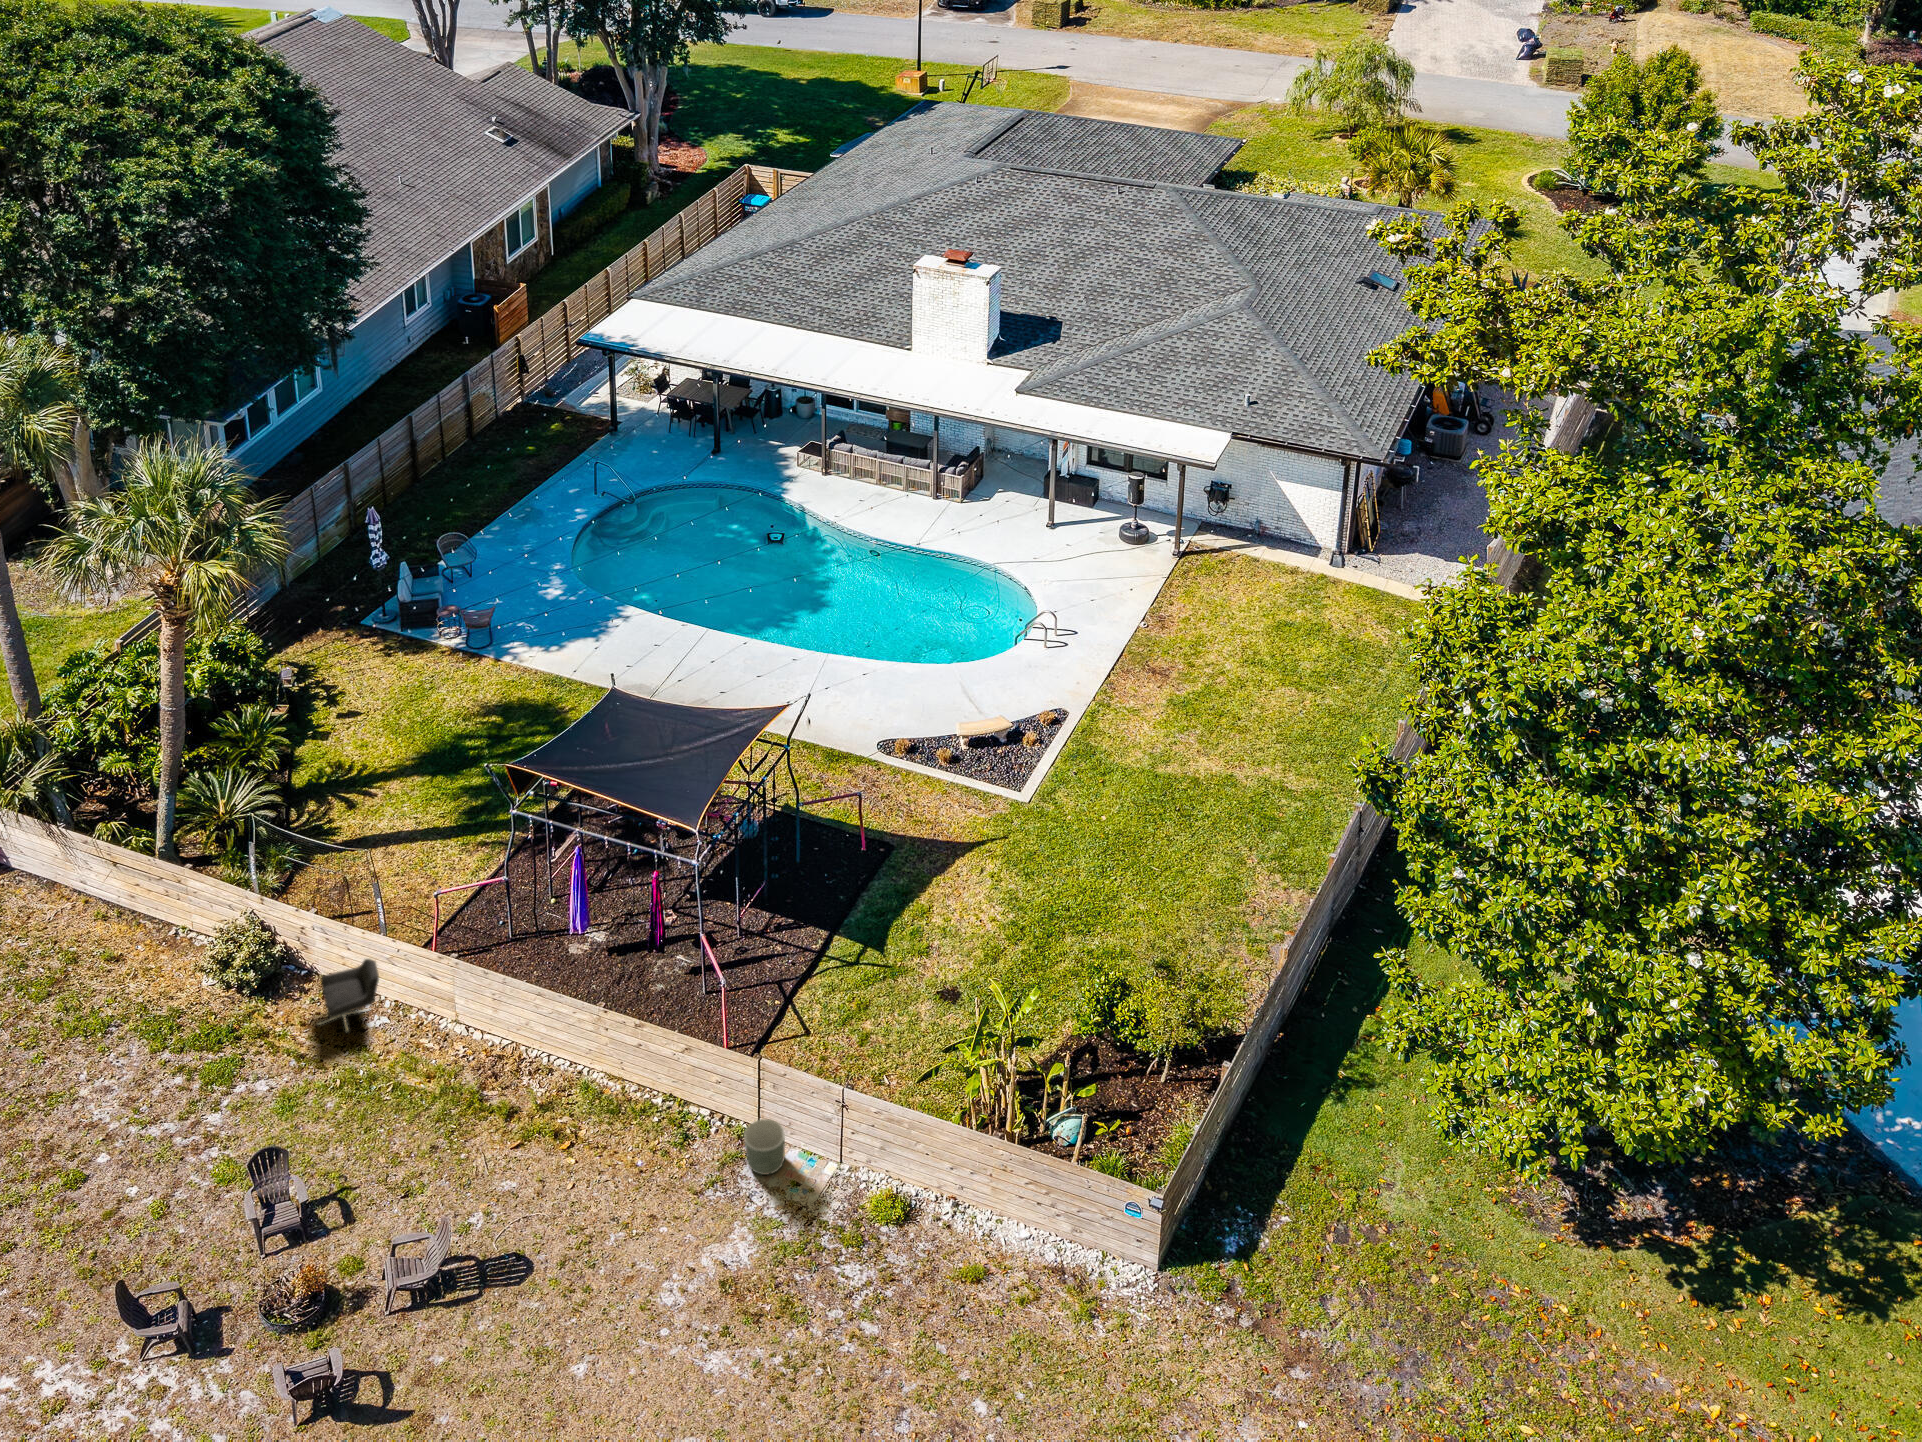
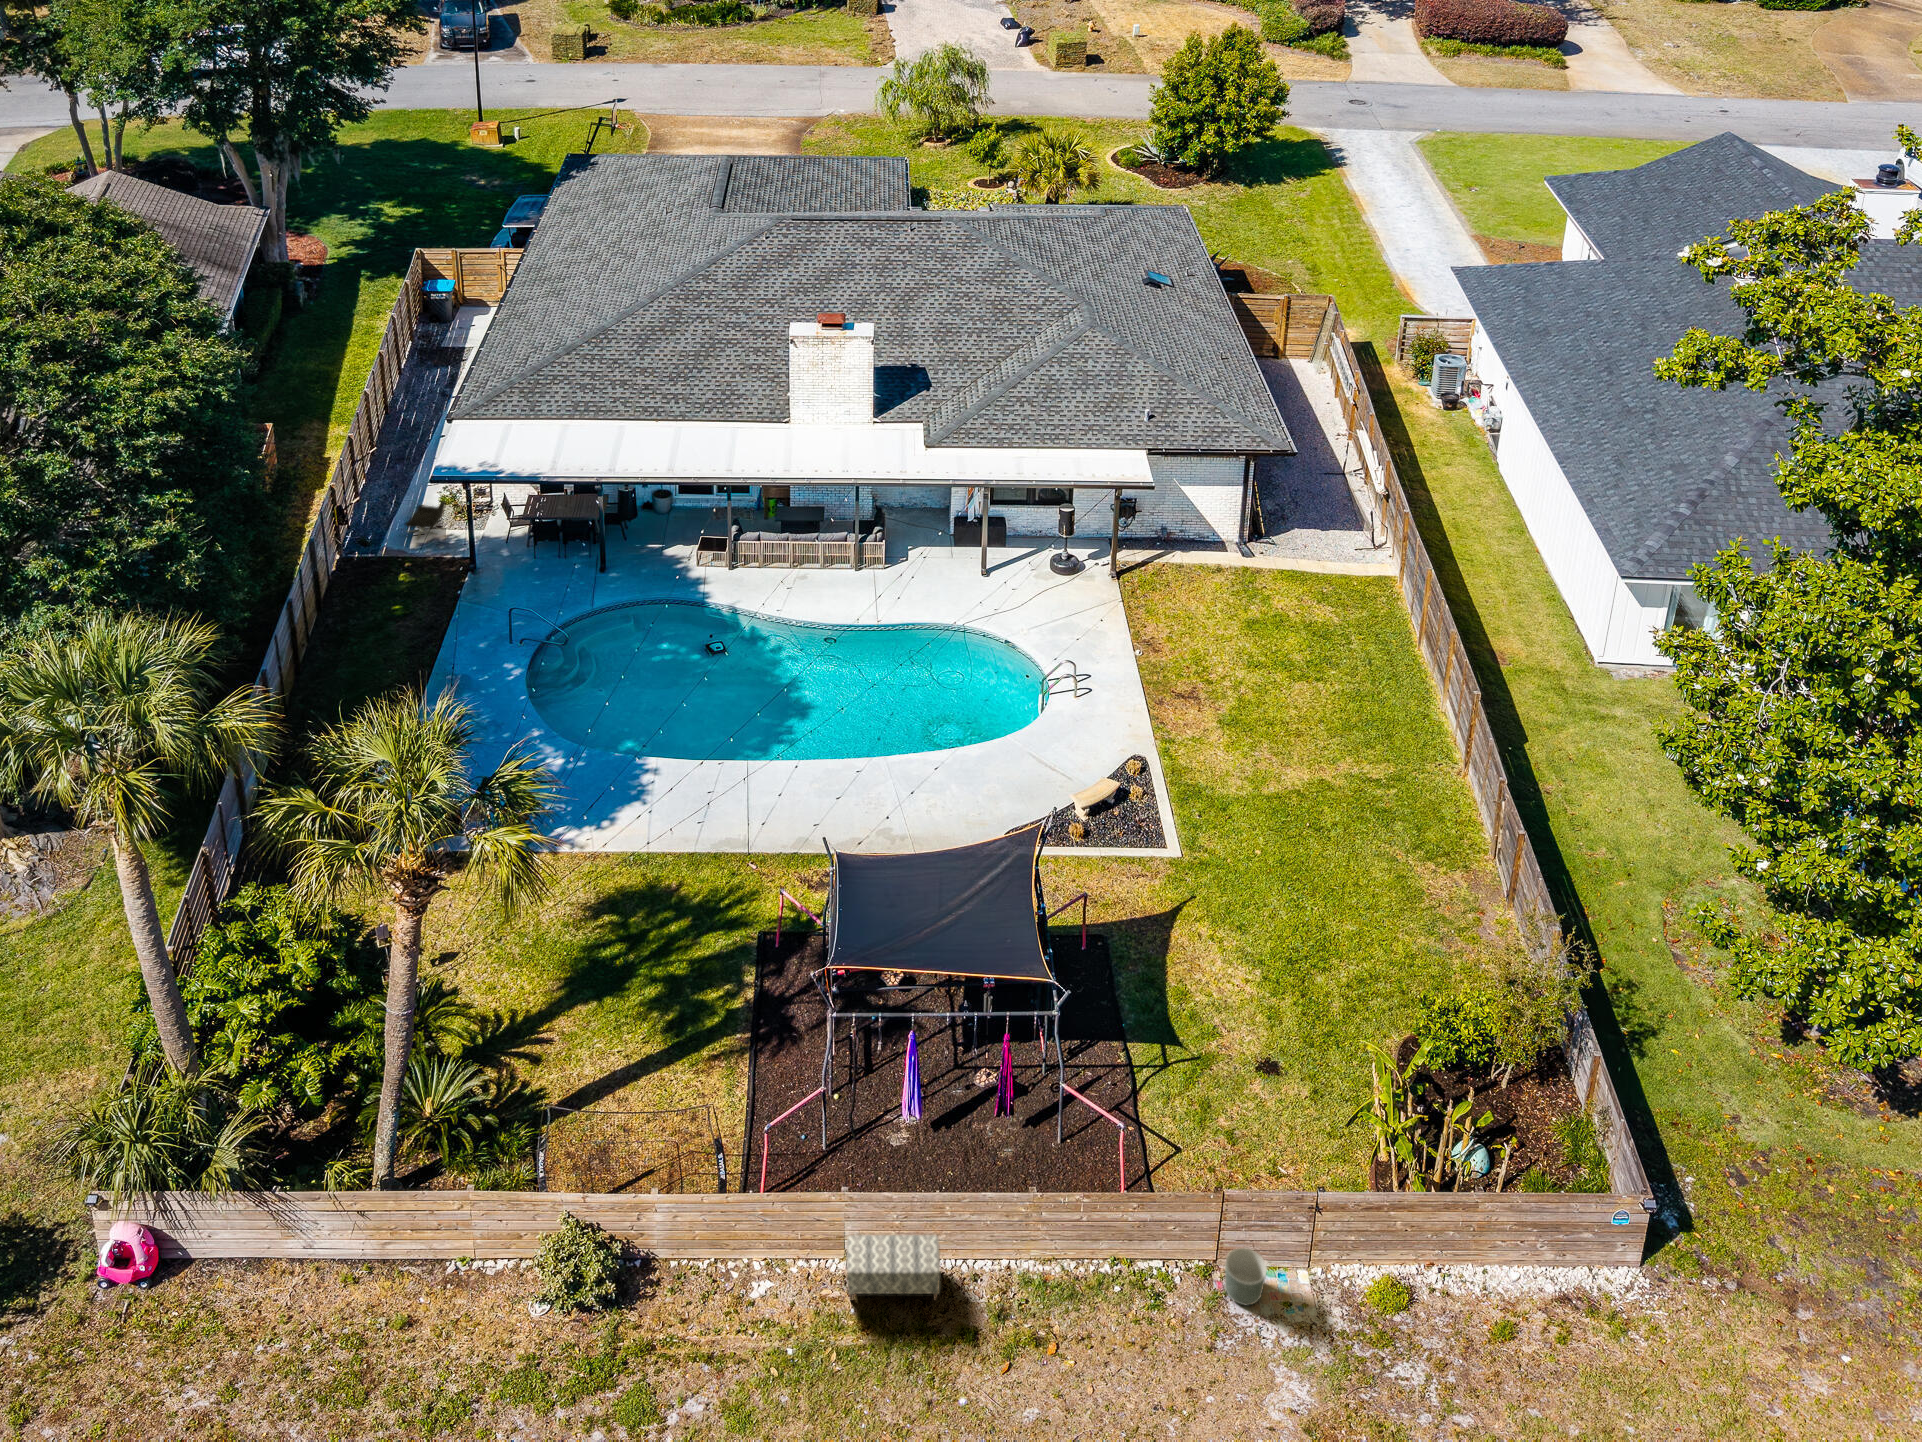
lounge chair: present [319,959,379,1032] -> present [405,501,446,534]
bench: none [429,995,525,1076] -> present [847,1235,940,1301]

